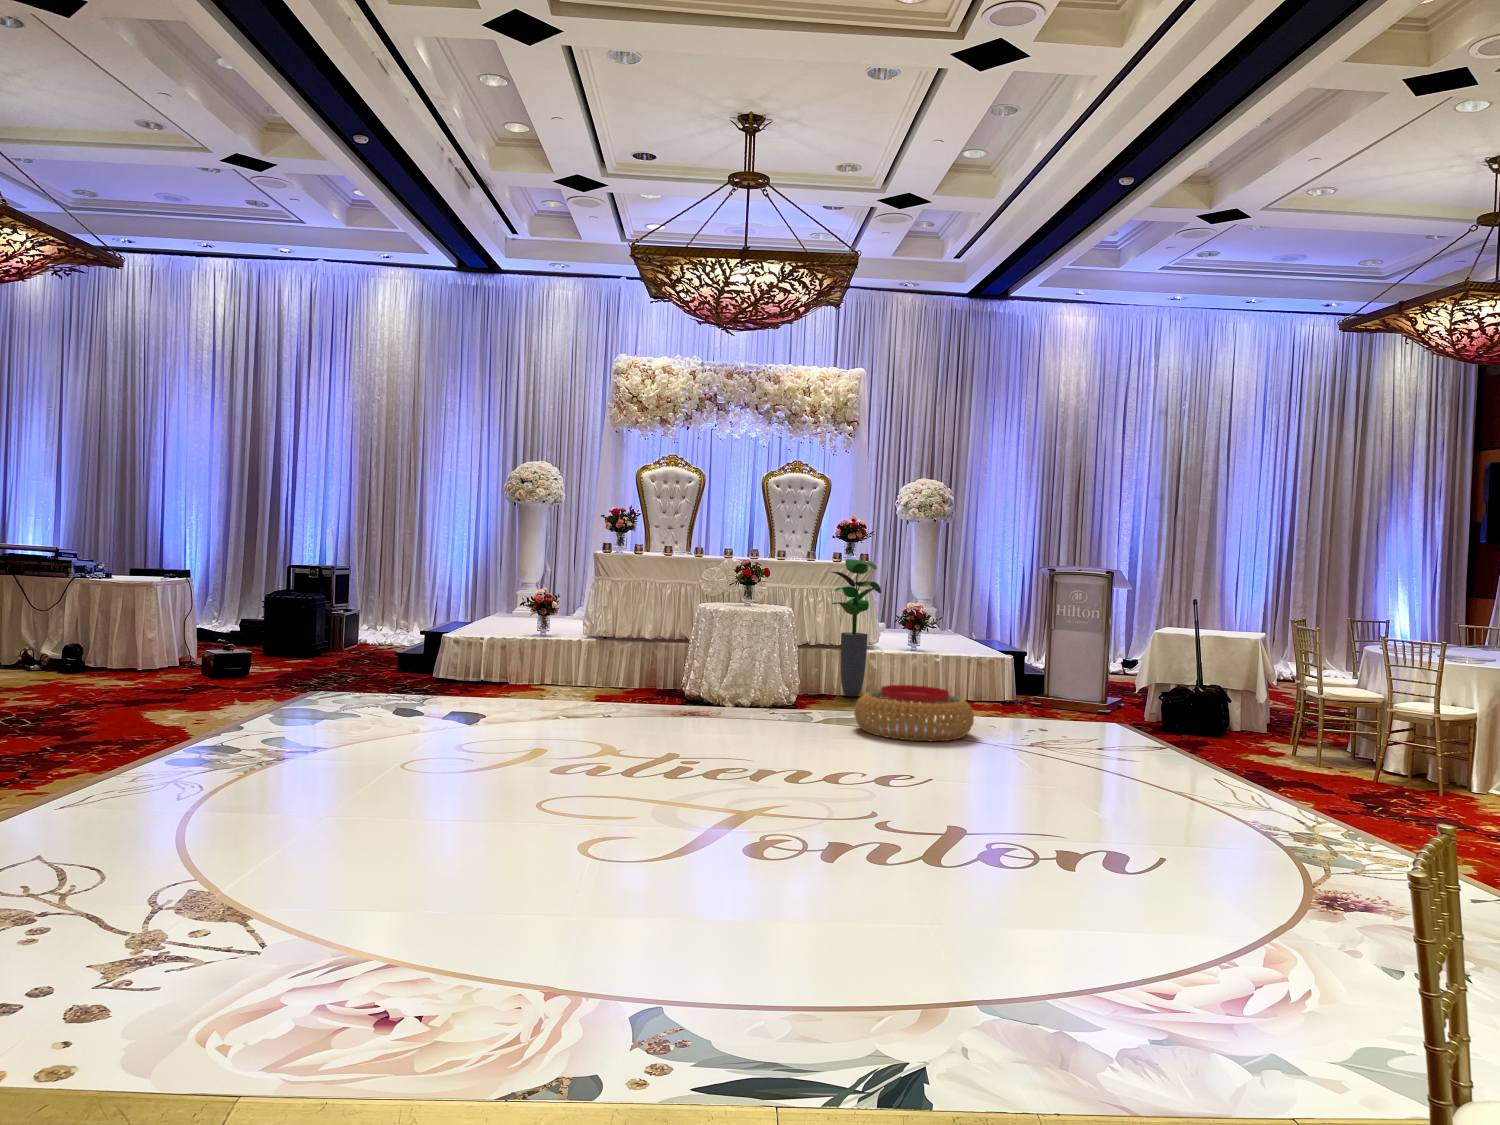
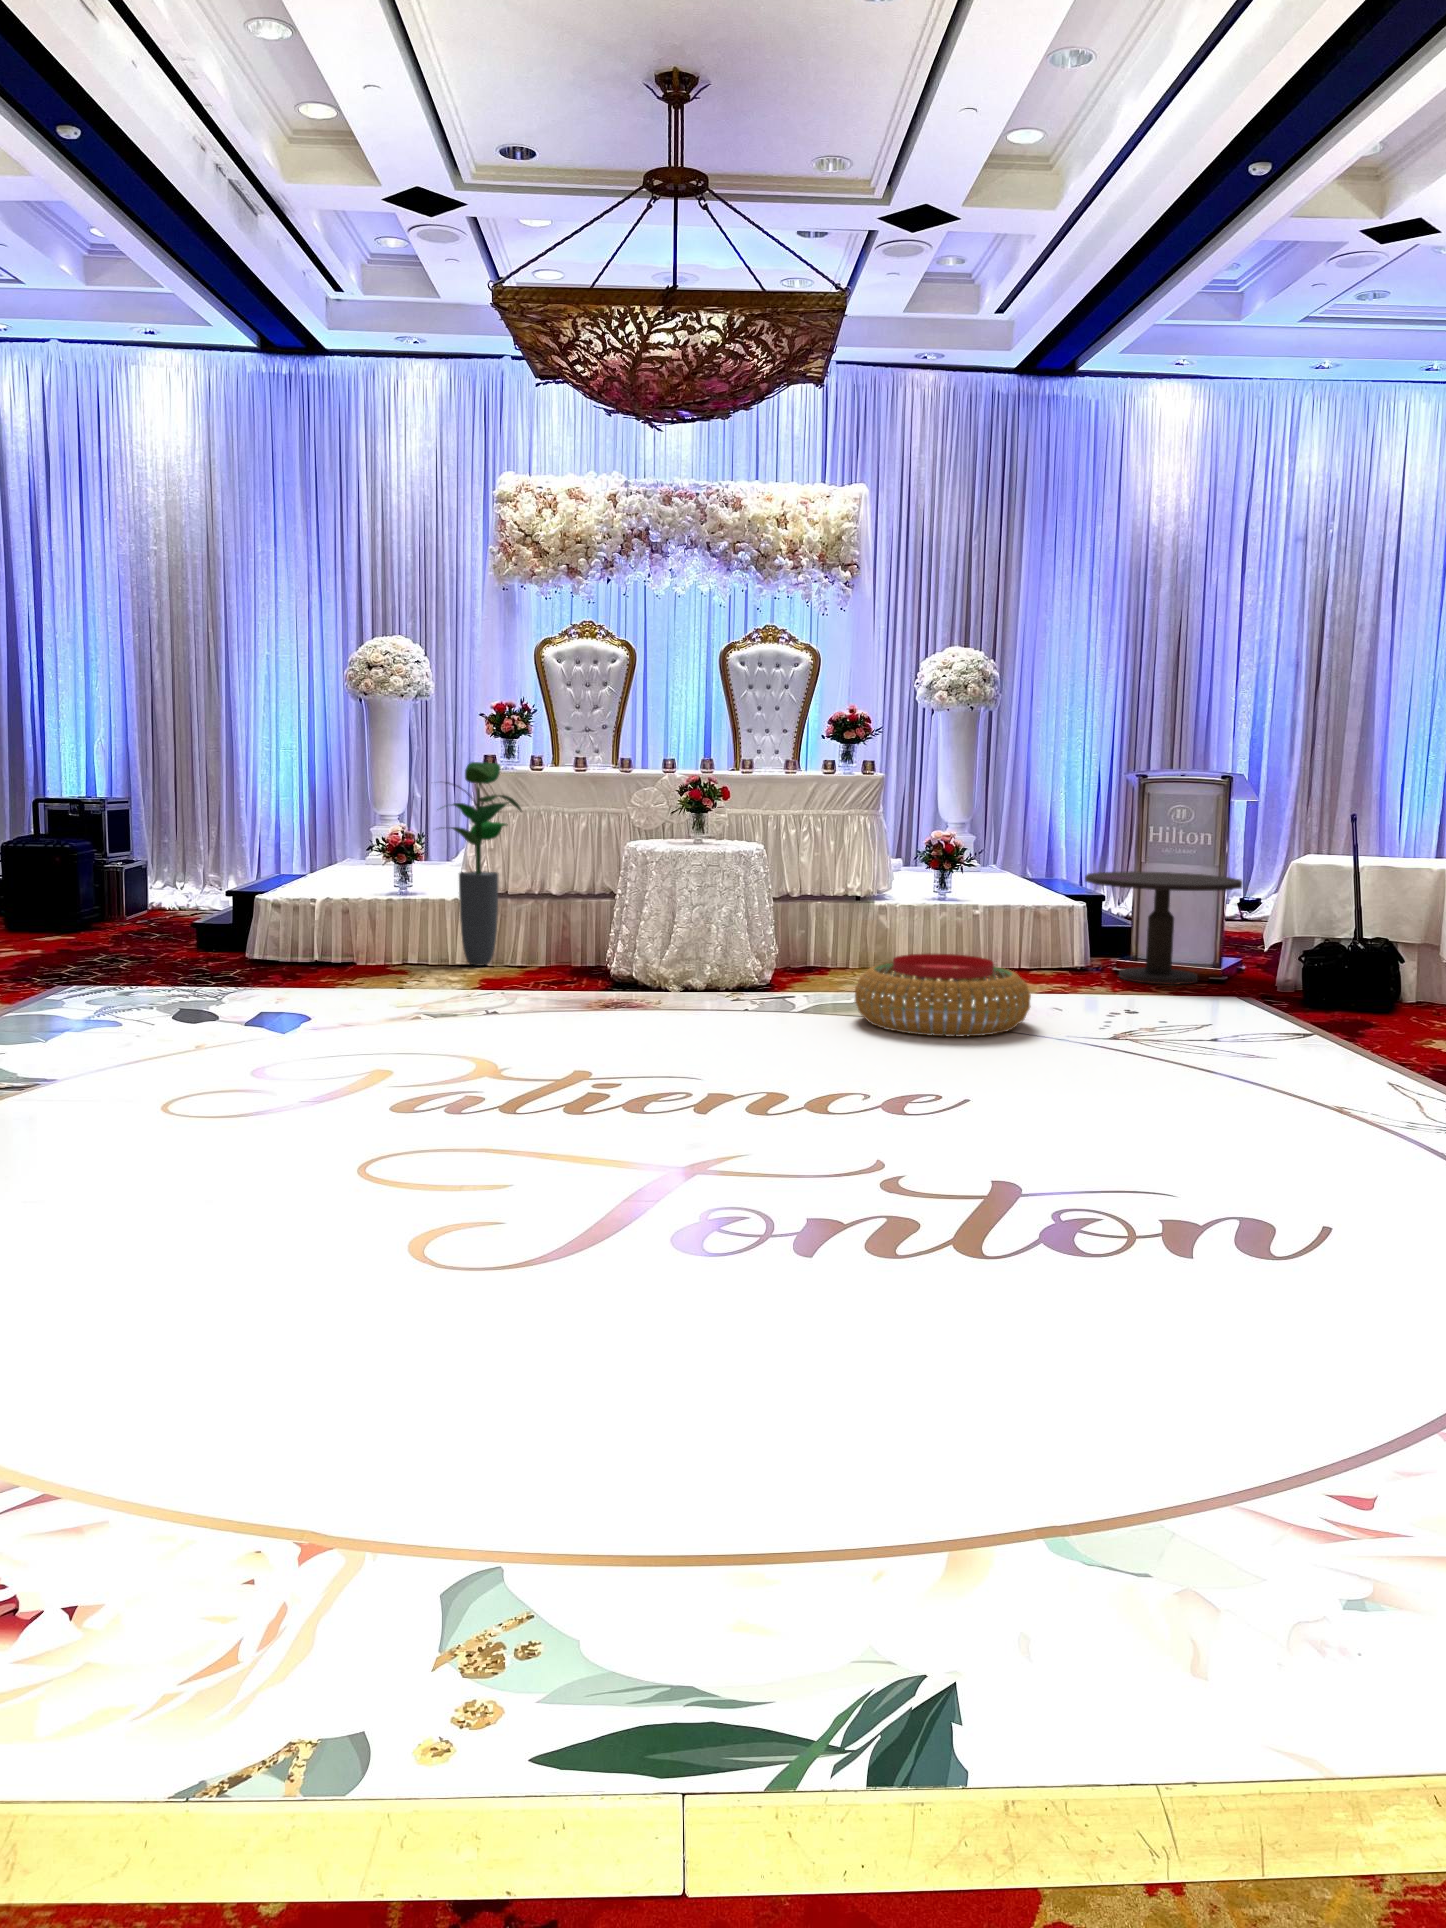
potted plant: present [832,559,881,697] -> present [443,762,522,966]
side table: none [1012,635,1119,714] -> present [1085,871,1242,985]

